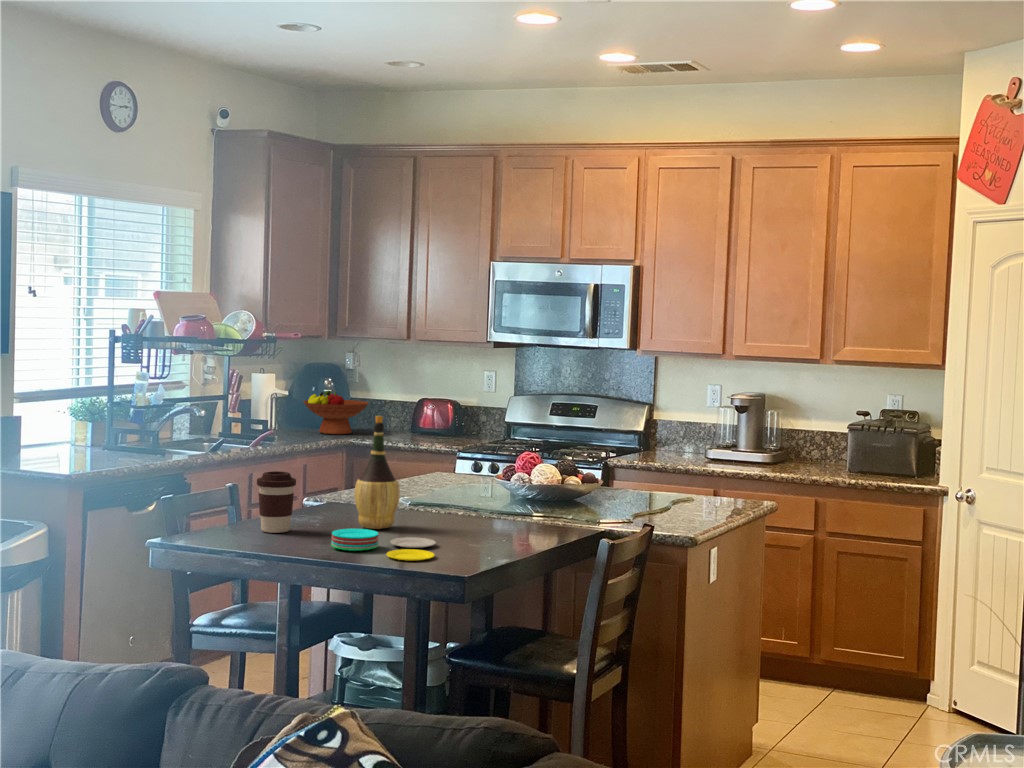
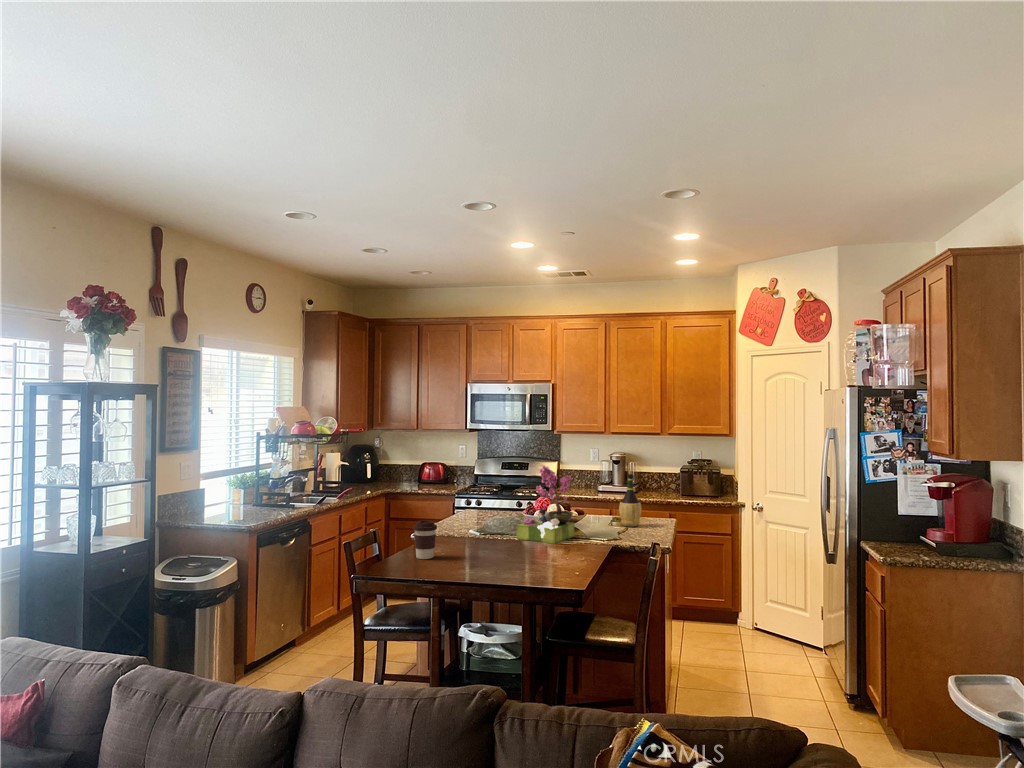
fruit bowl: present [303,391,369,434] -> none [356,462,396,488]
flower arrangement: none [461,393,563,526] -> present [517,465,575,543]
wine bottle: present [354,416,400,529] -> present [619,471,642,527]
plate: present [331,529,436,561] -> none [472,554,540,572]

